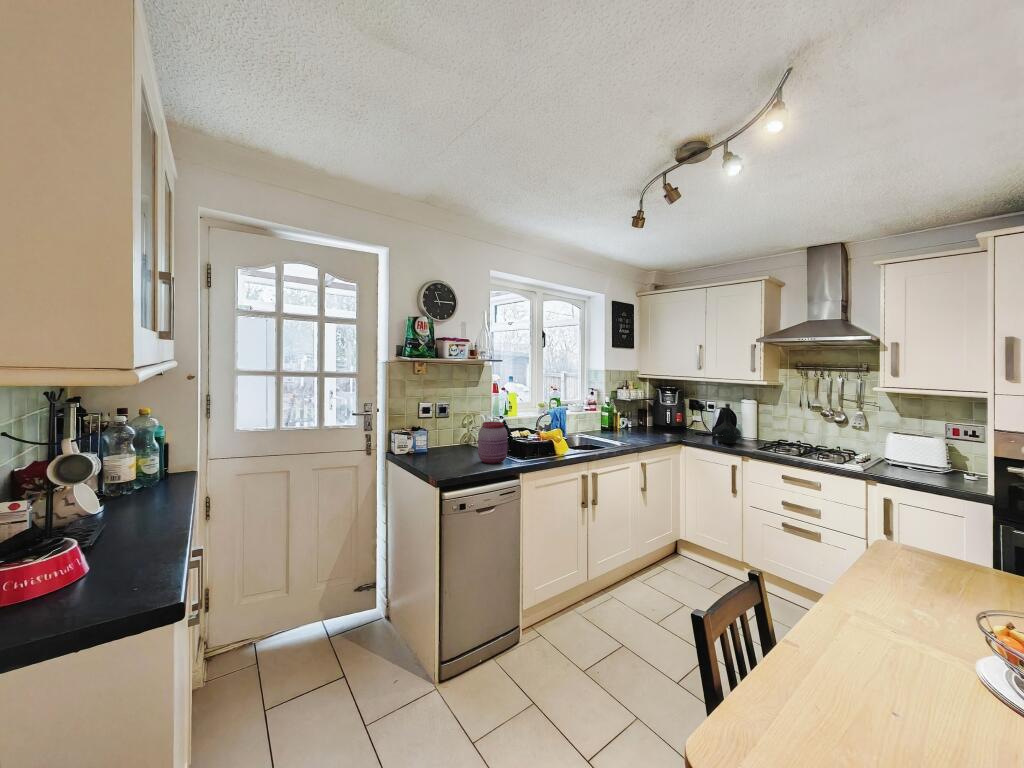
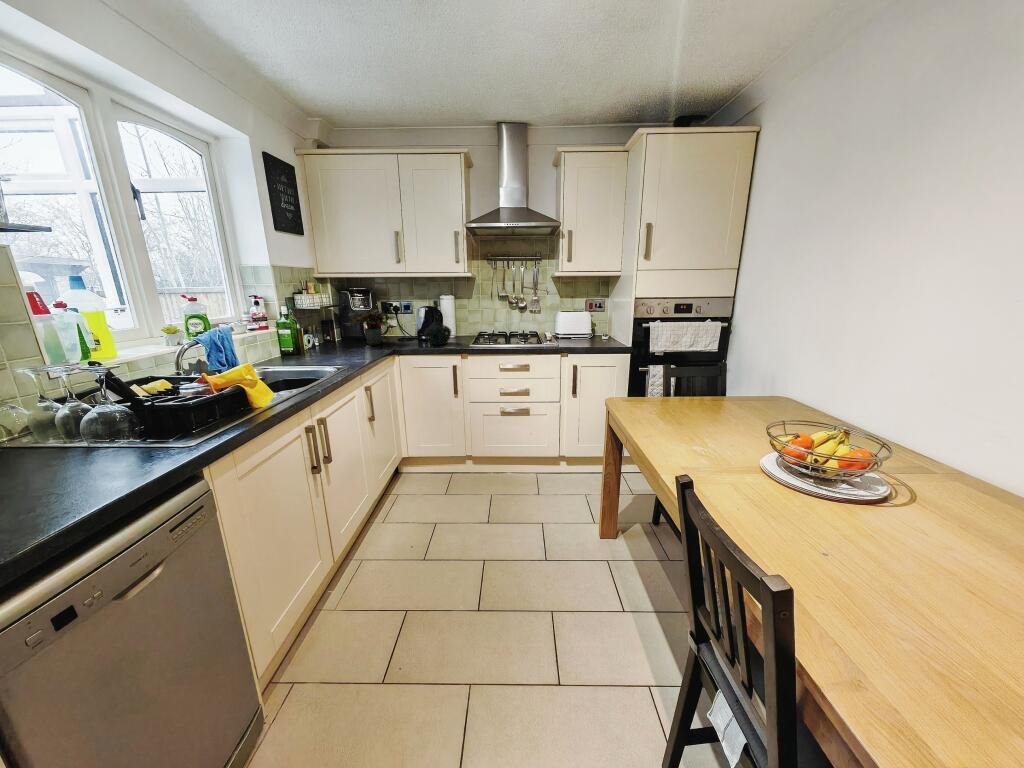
potted plant: none [649,406,696,434] -> present [345,310,396,345]
jar: present [478,422,508,464] -> none [47,376,153,476]

